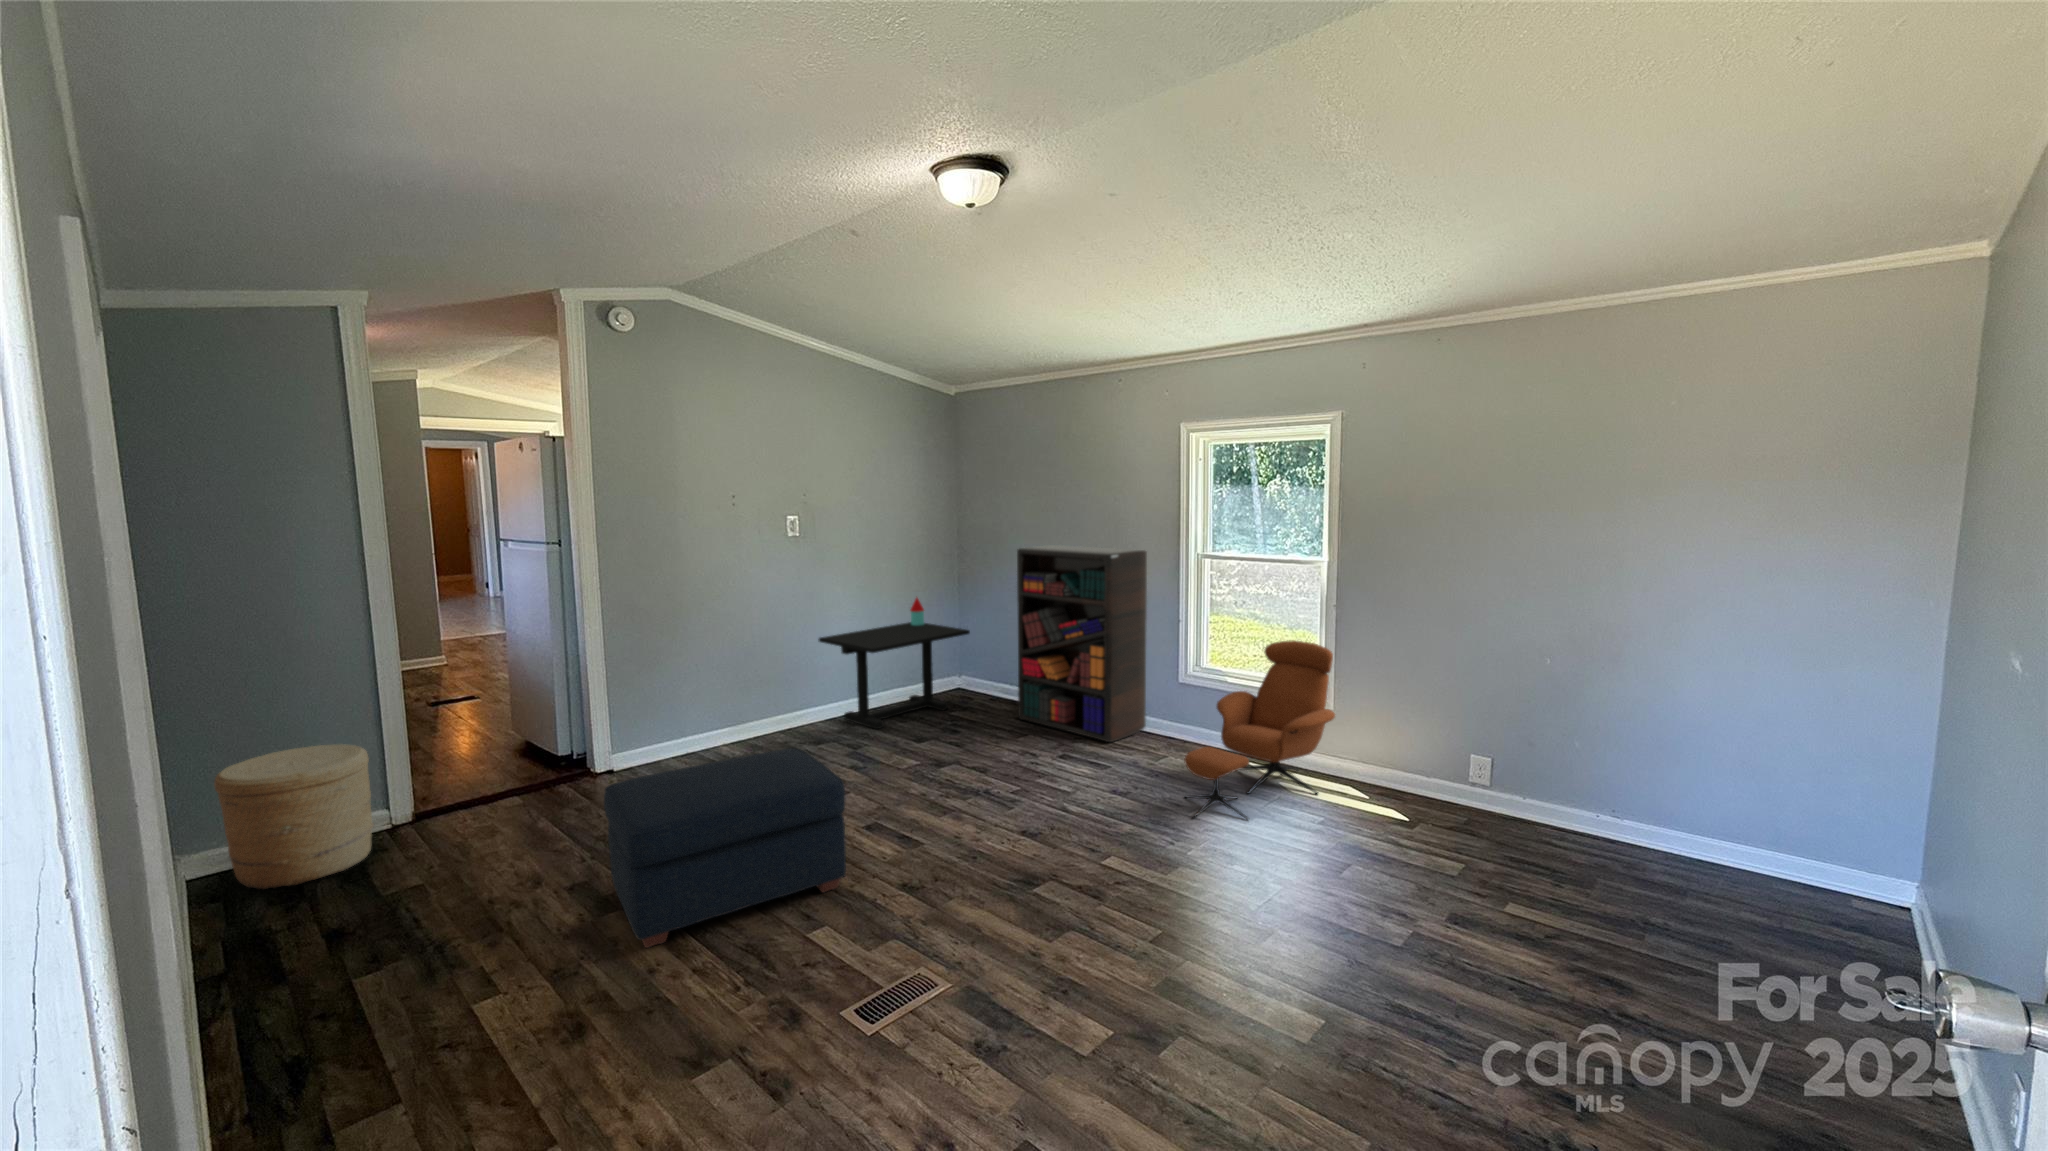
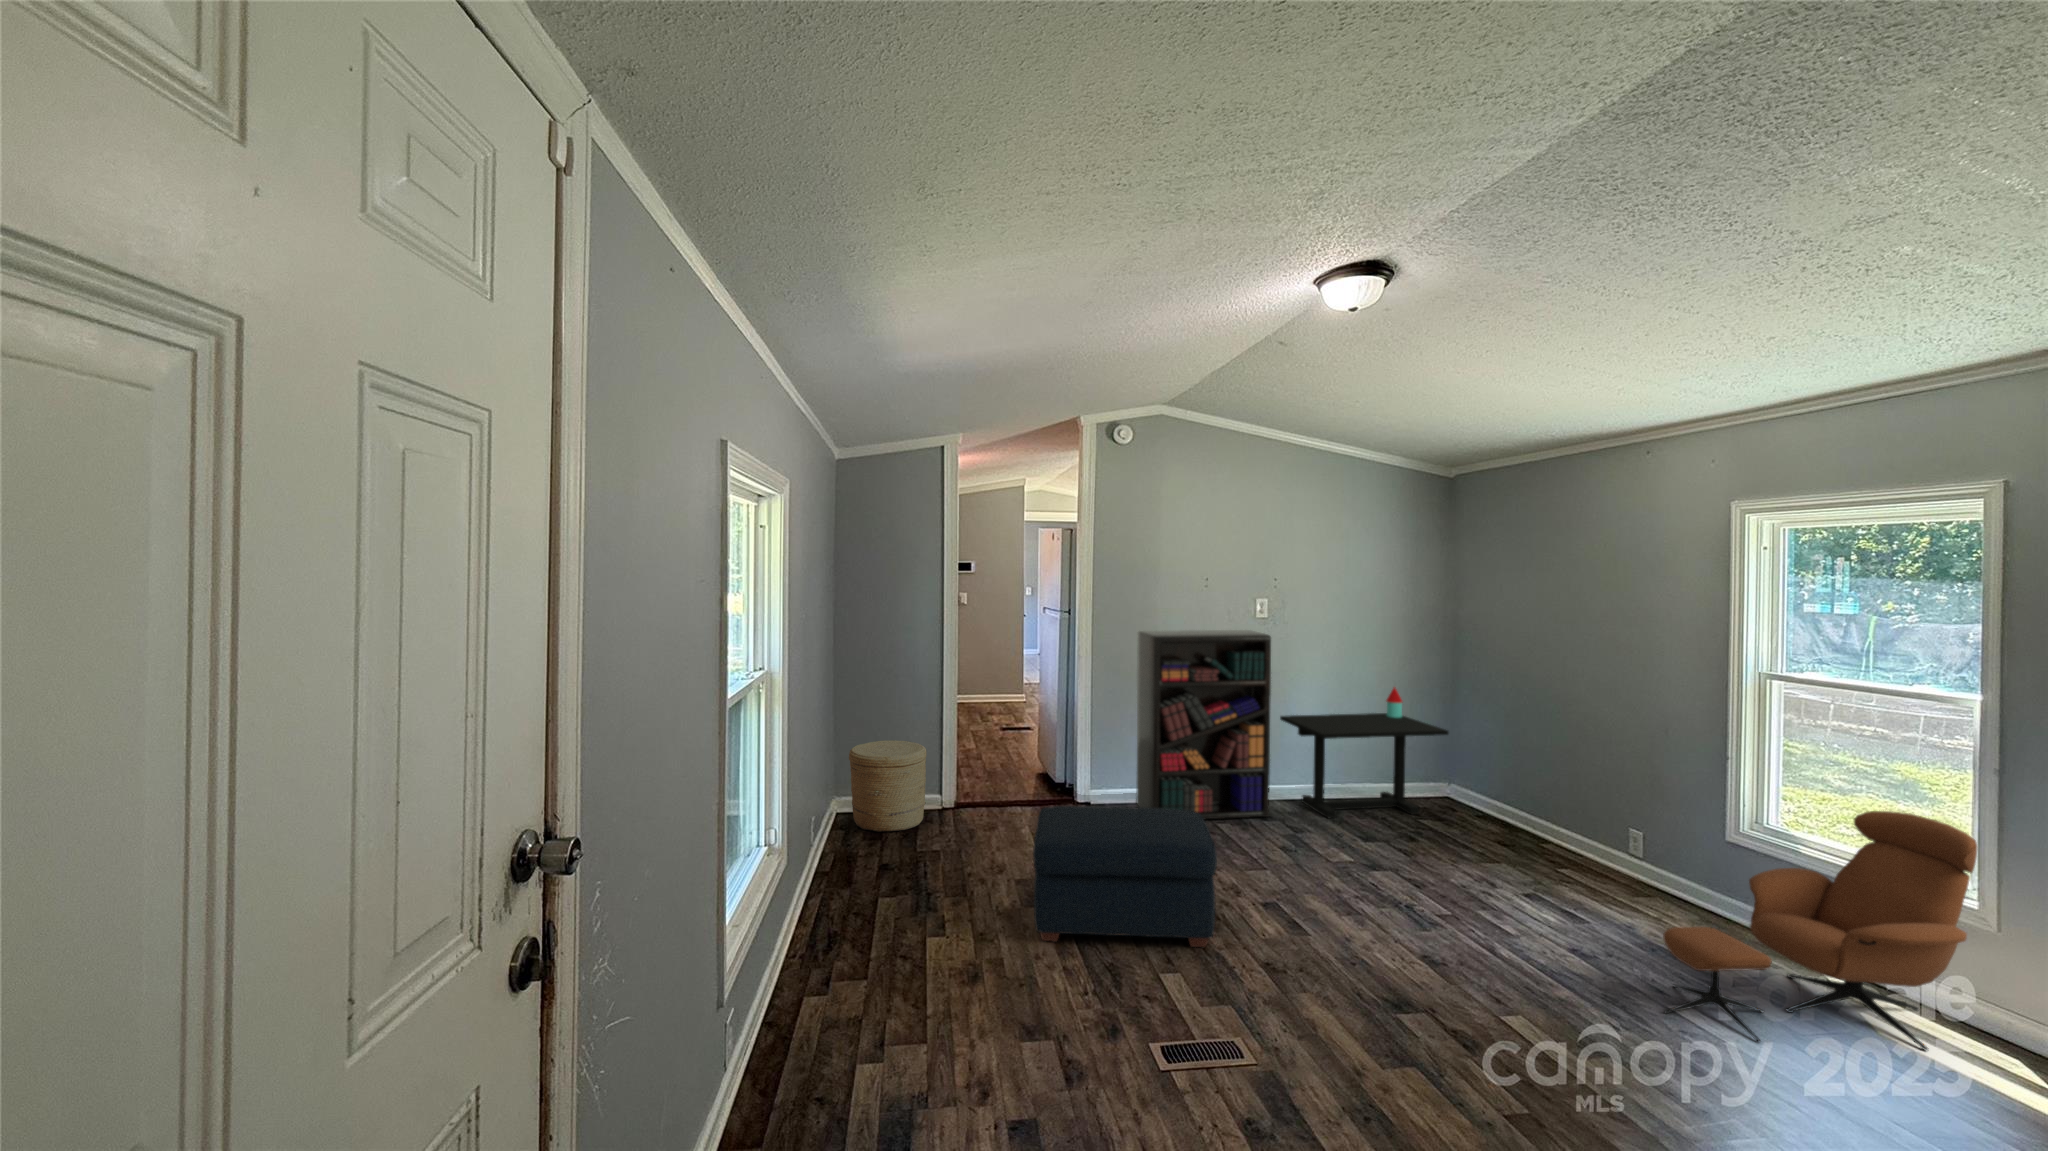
bookshelf: present [1017,545,1147,742] -> present [1136,630,1271,819]

